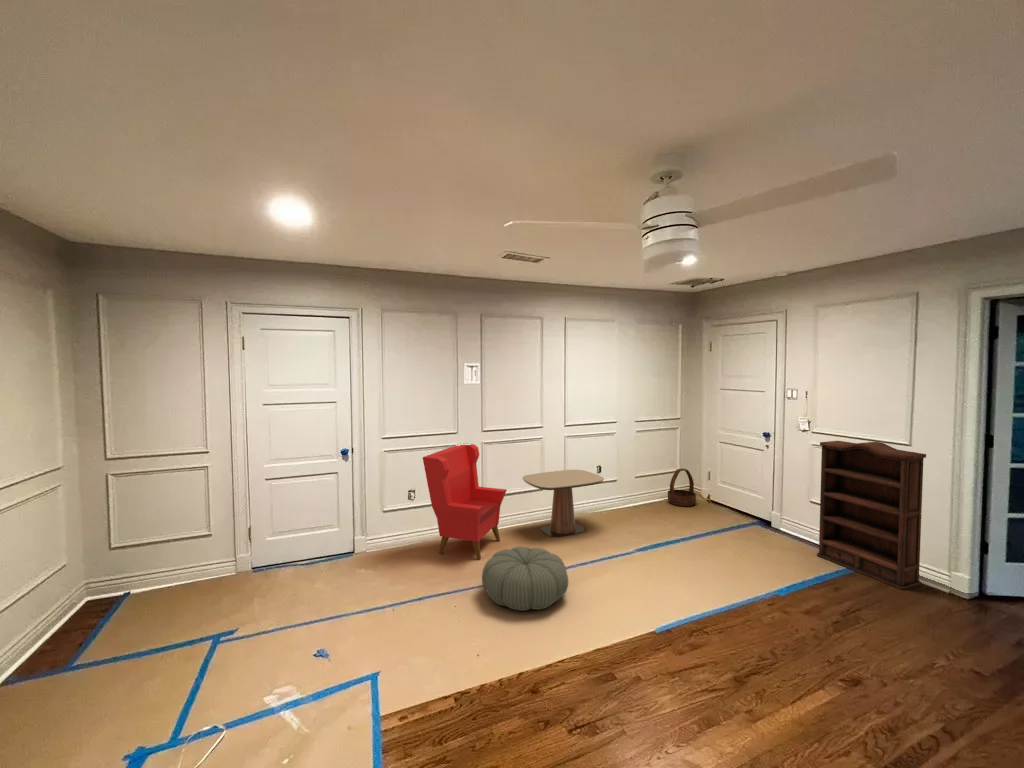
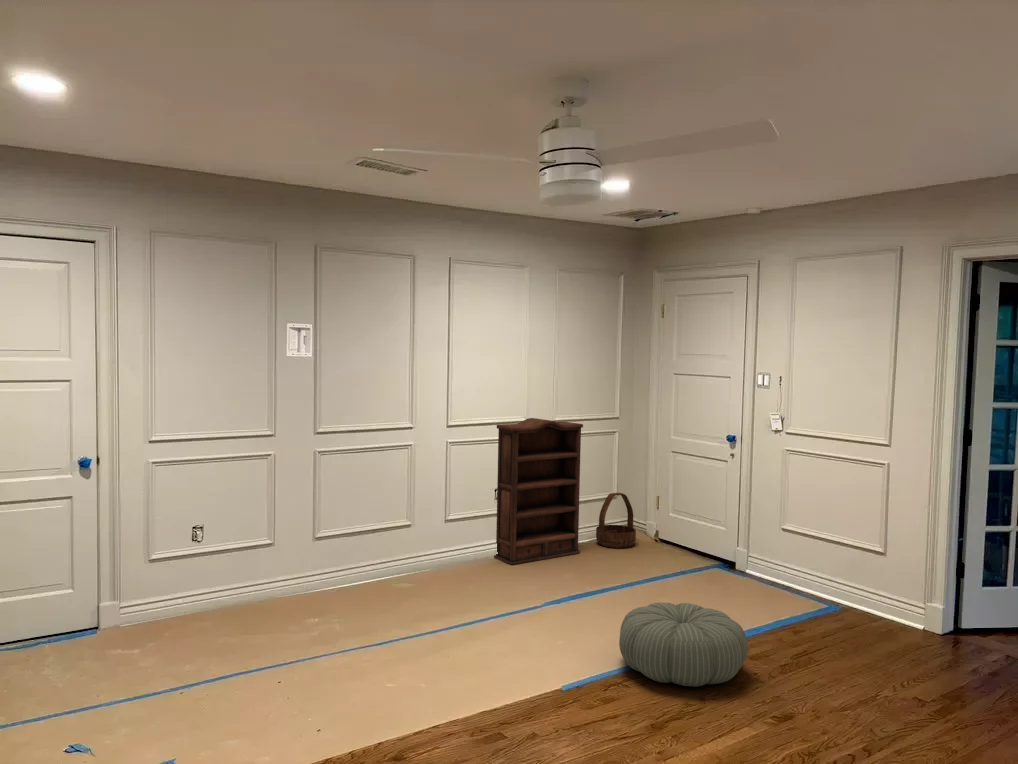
bookshelf: present [817,441,926,590] -> present [494,418,583,565]
armchair: present [423,444,506,560] -> none [221,451,353,623]
side table: present [523,470,604,537] -> none [377,493,500,591]
pouf: present [482,547,568,611] -> present [619,602,748,687]

